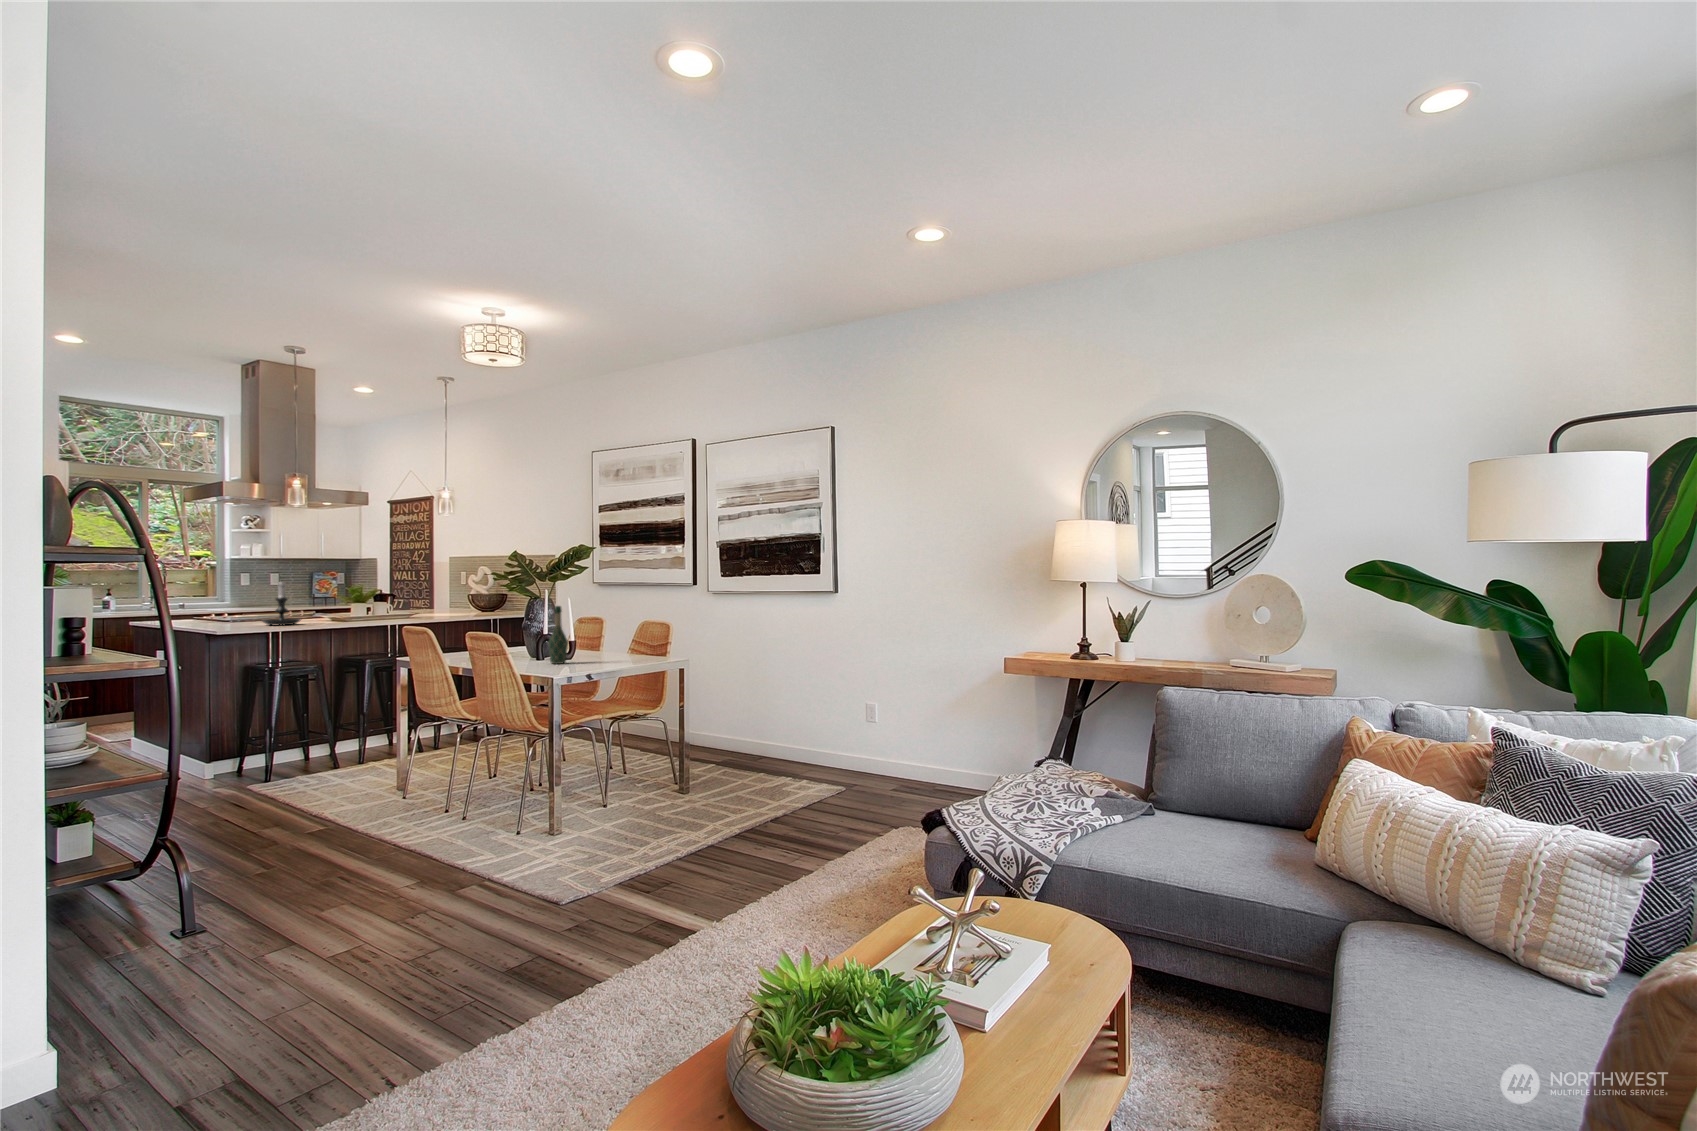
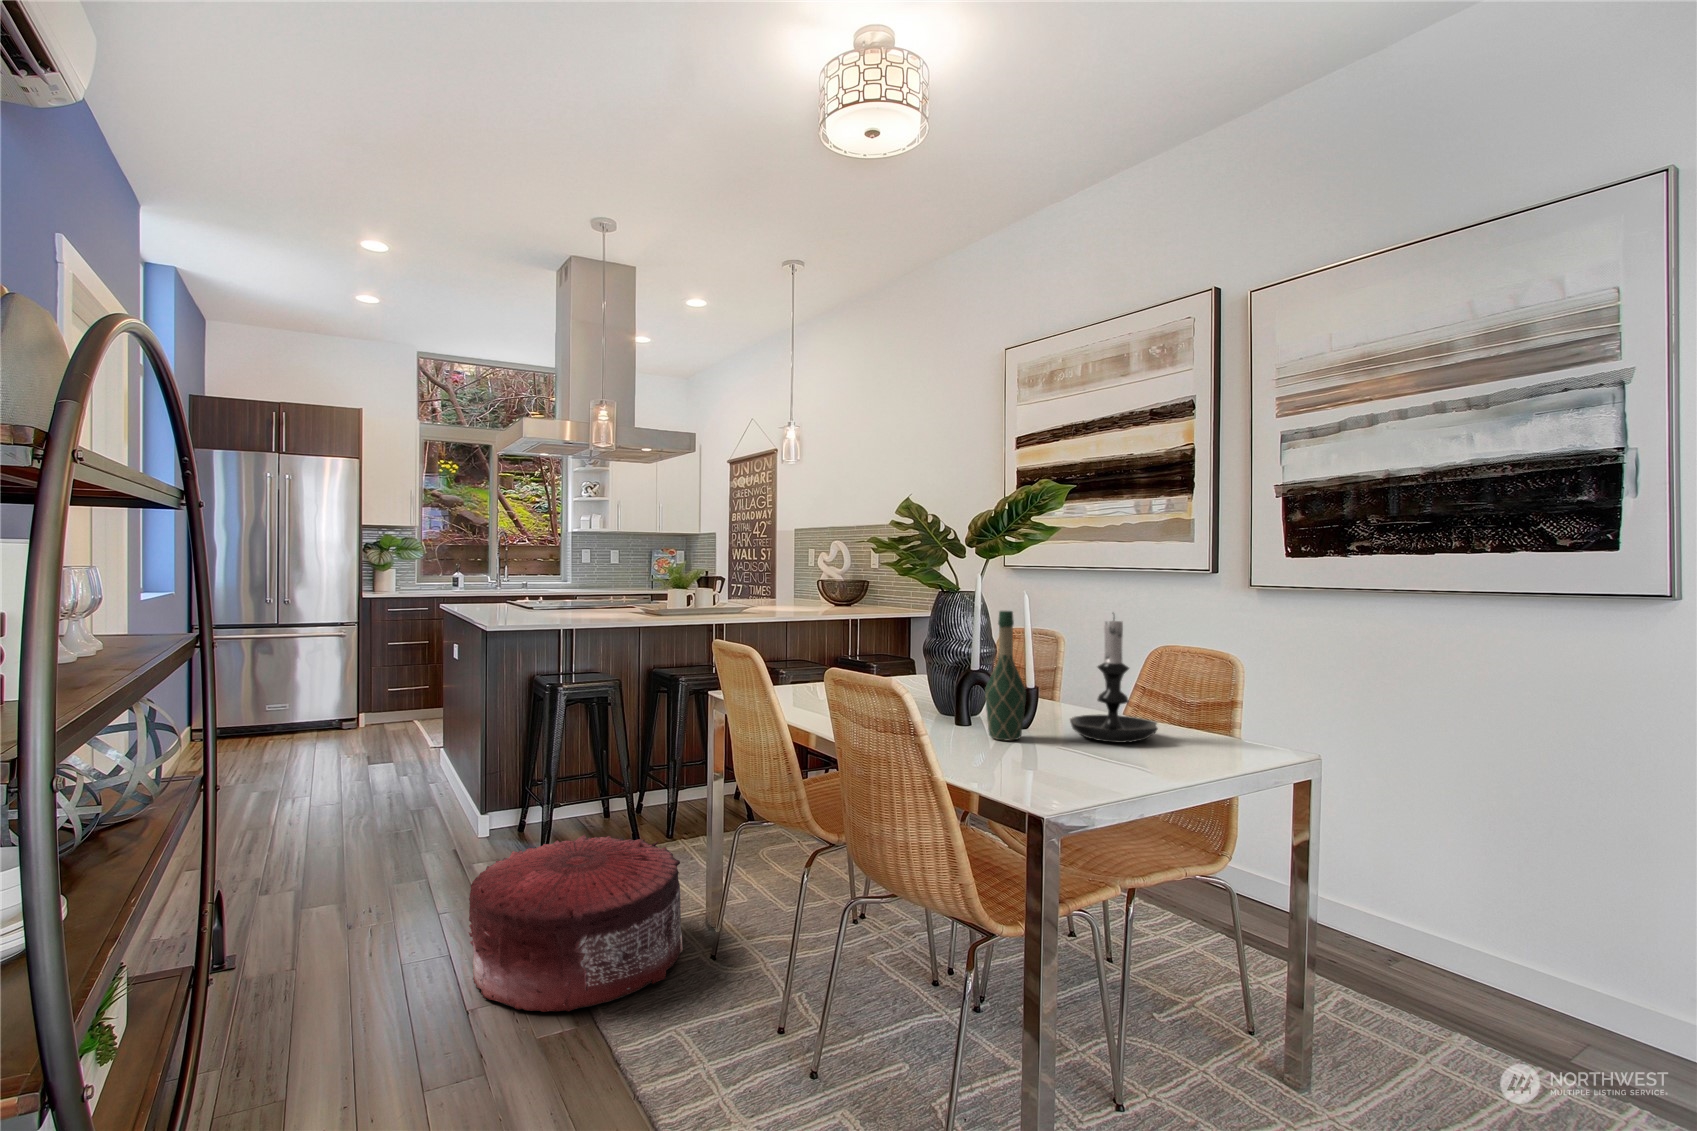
candle holder: present [262,582,301,625] -> present [1070,619,1158,743]
pouf: none [247,744,384,826] -> present [469,834,683,1012]

